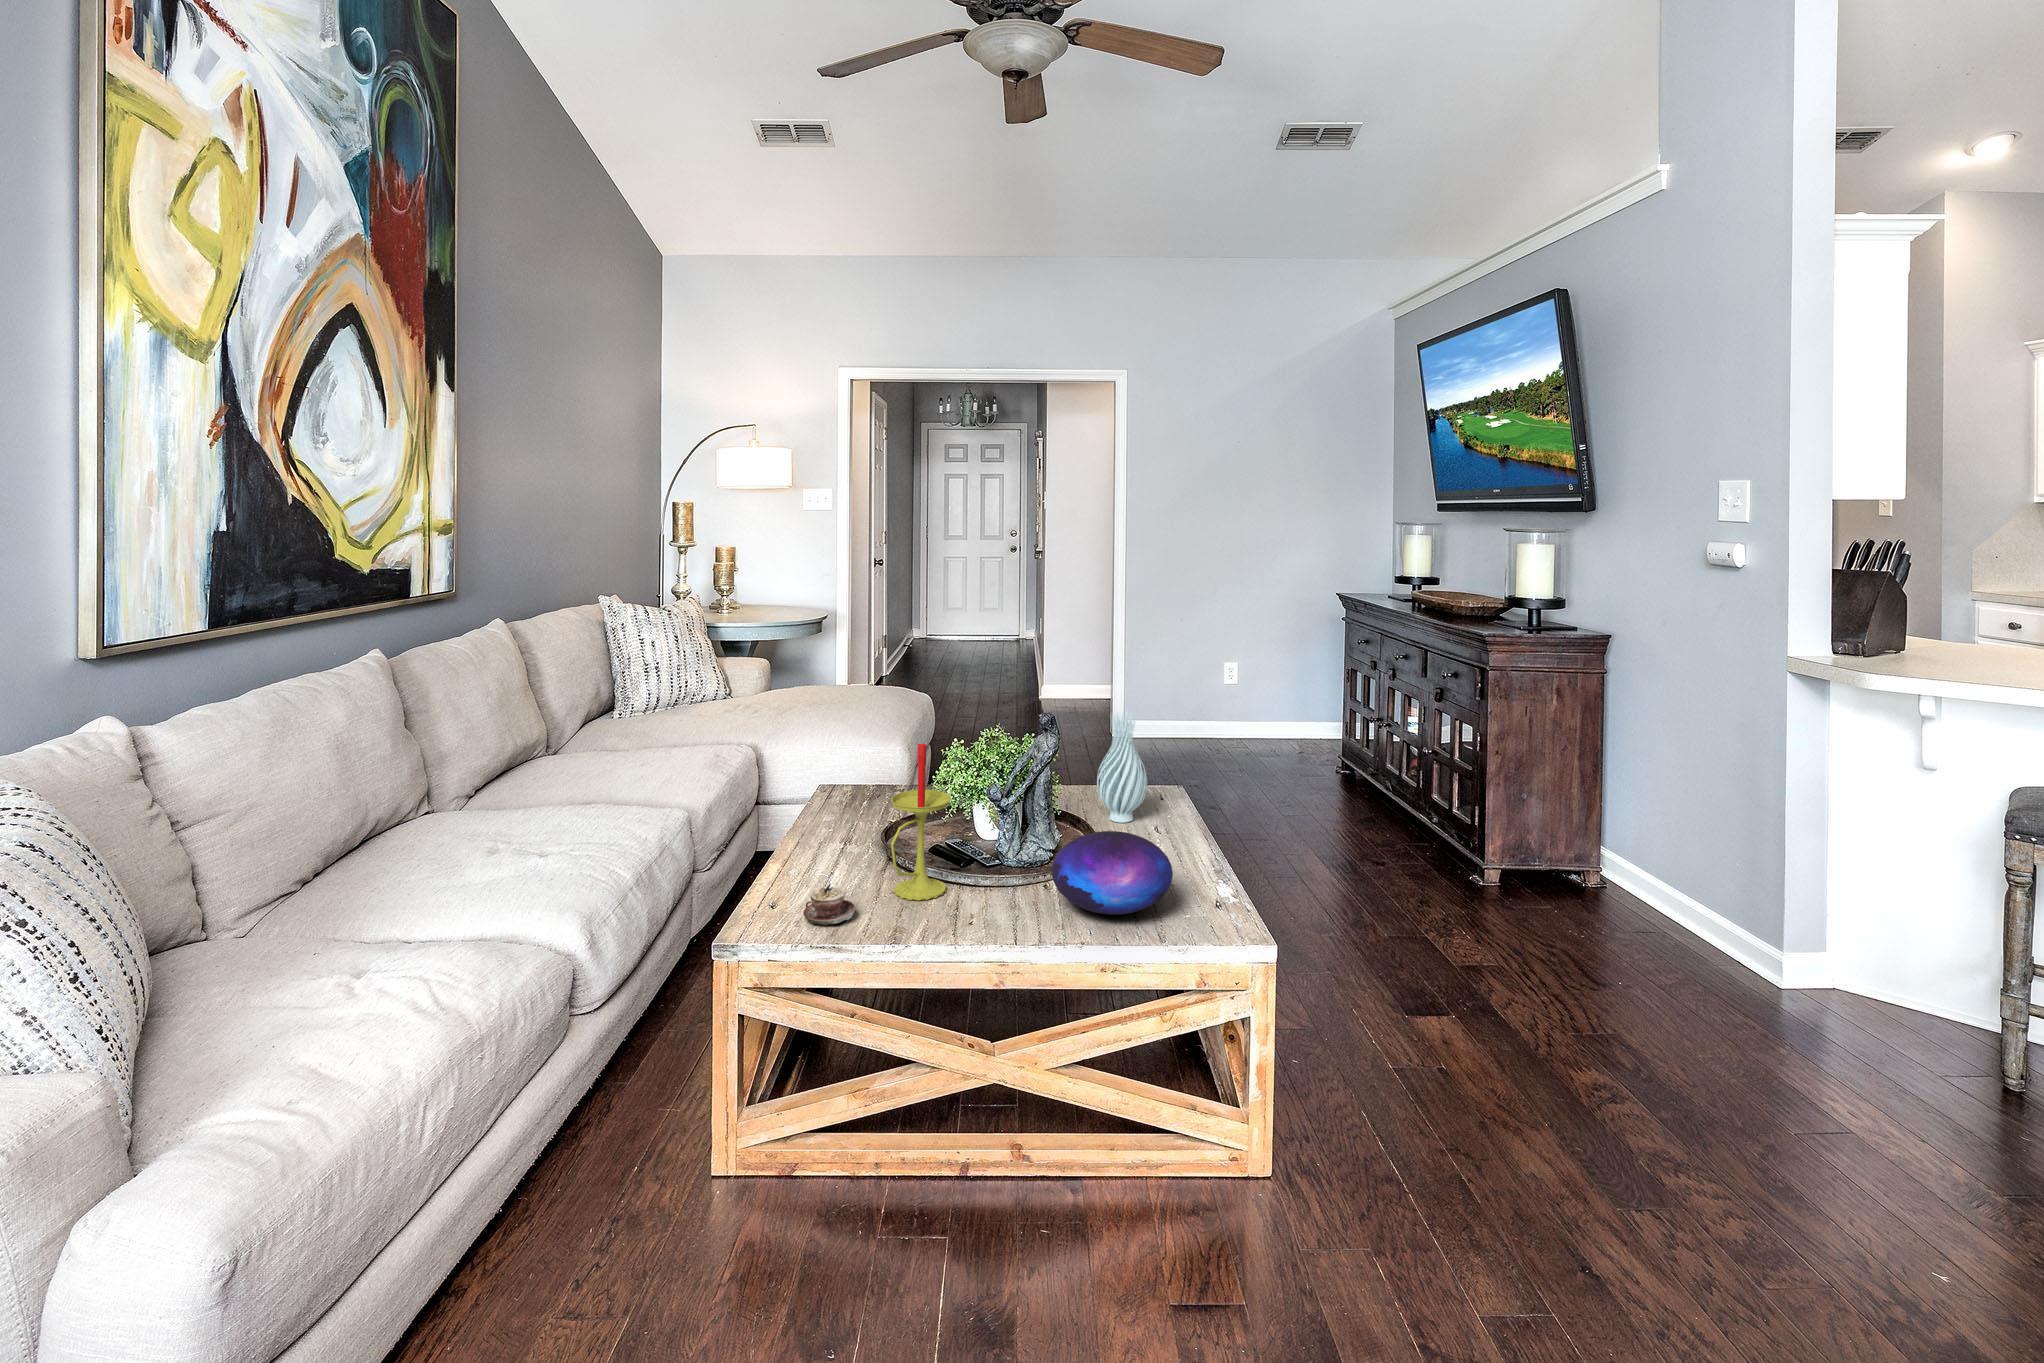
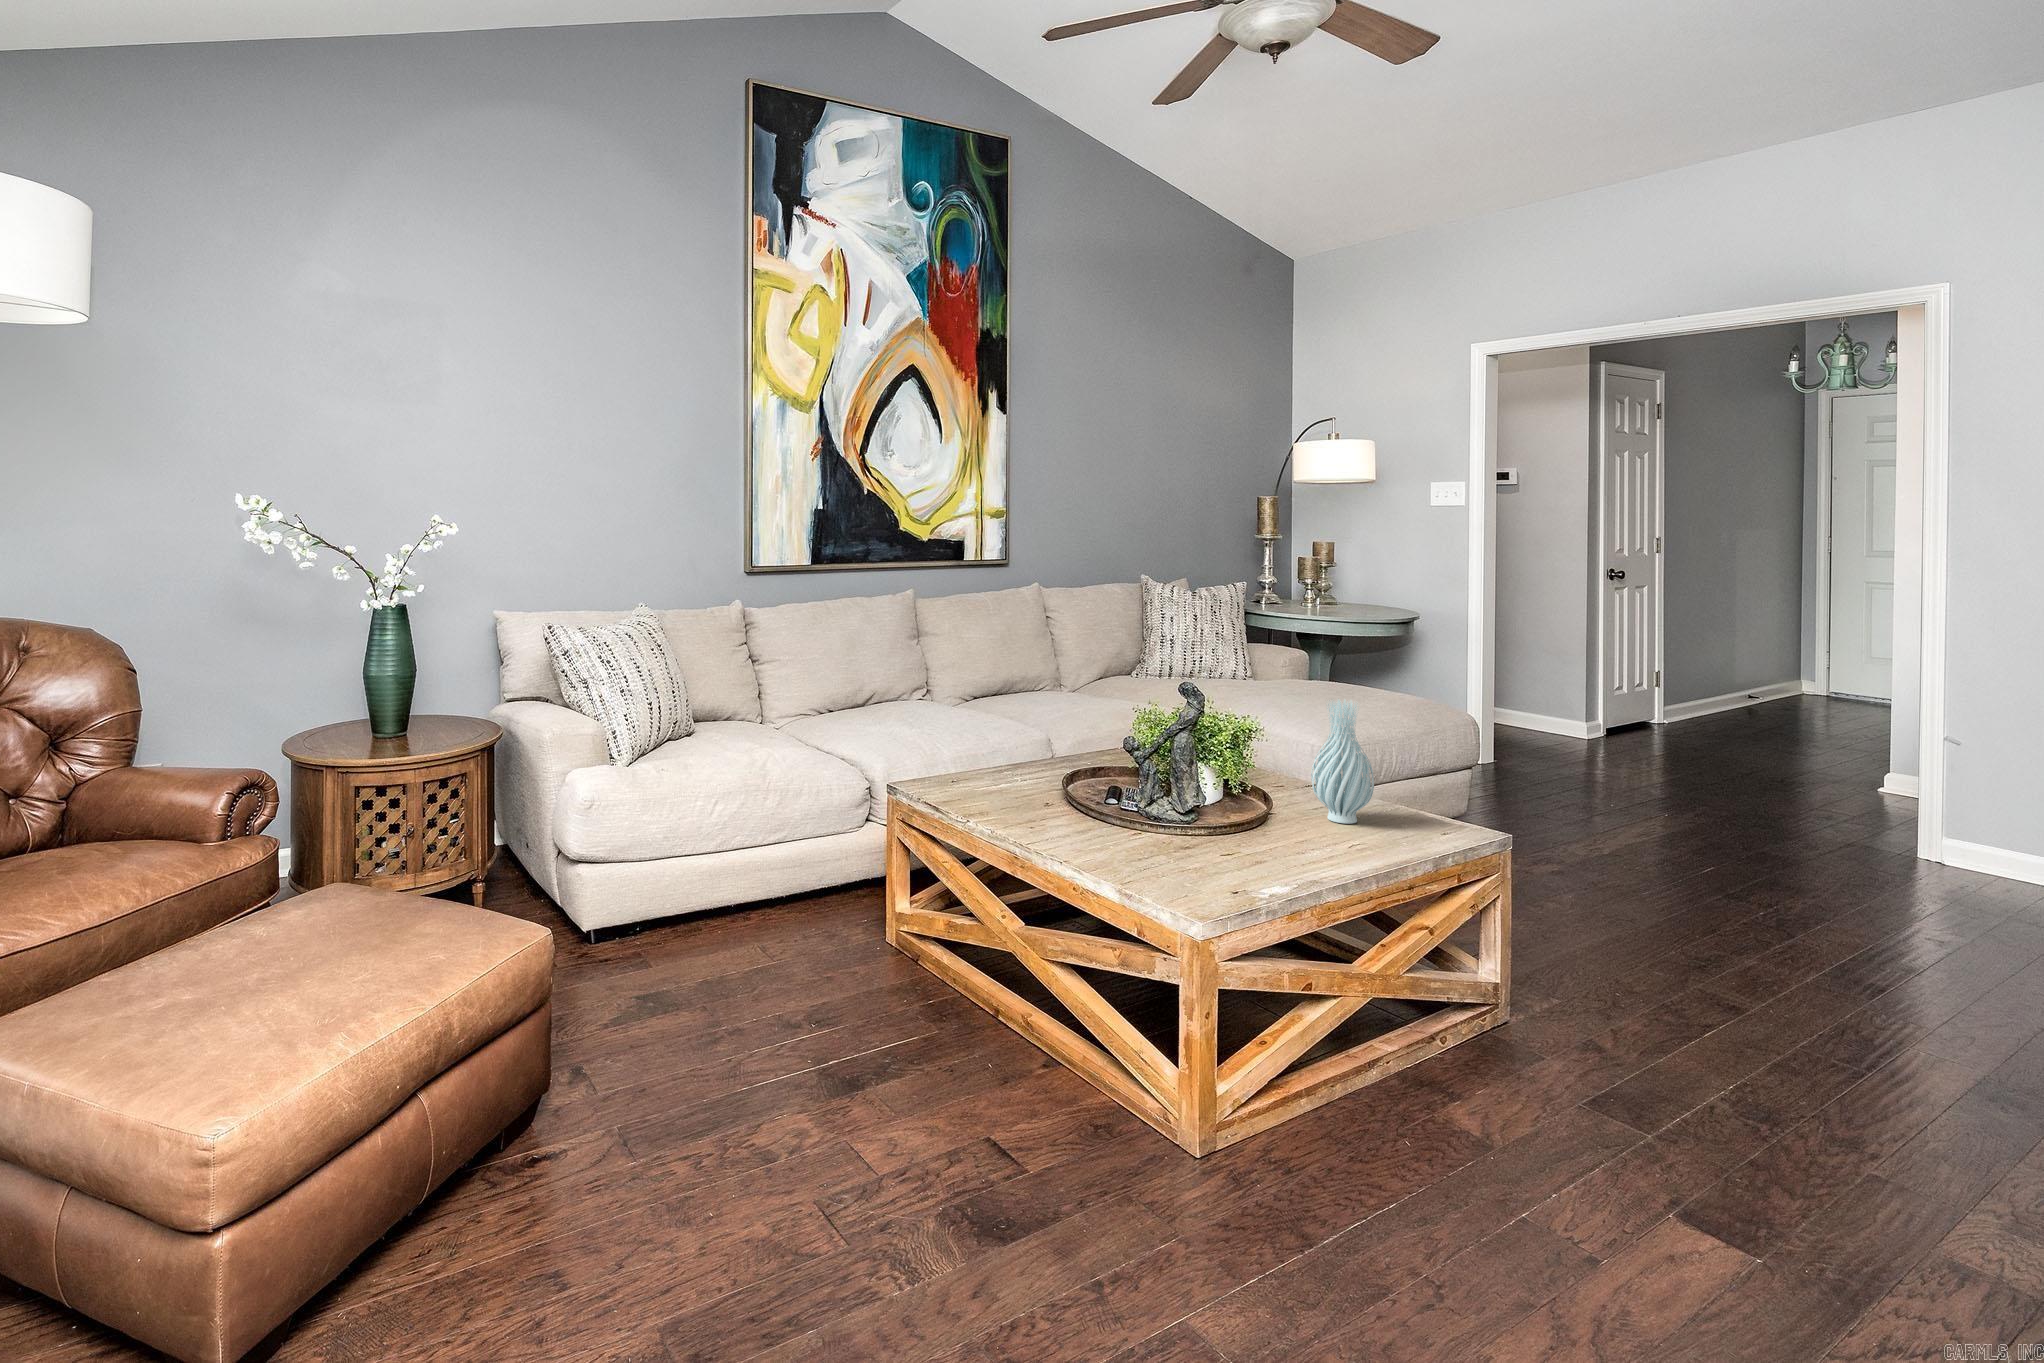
candle: present [891,744,951,900] -> none [1012,672,1076,805]
decorative orb: present [1052,831,1173,915] -> none [1091,780,1214,855]
teacup: present [803,884,855,925] -> none [946,765,986,794]

